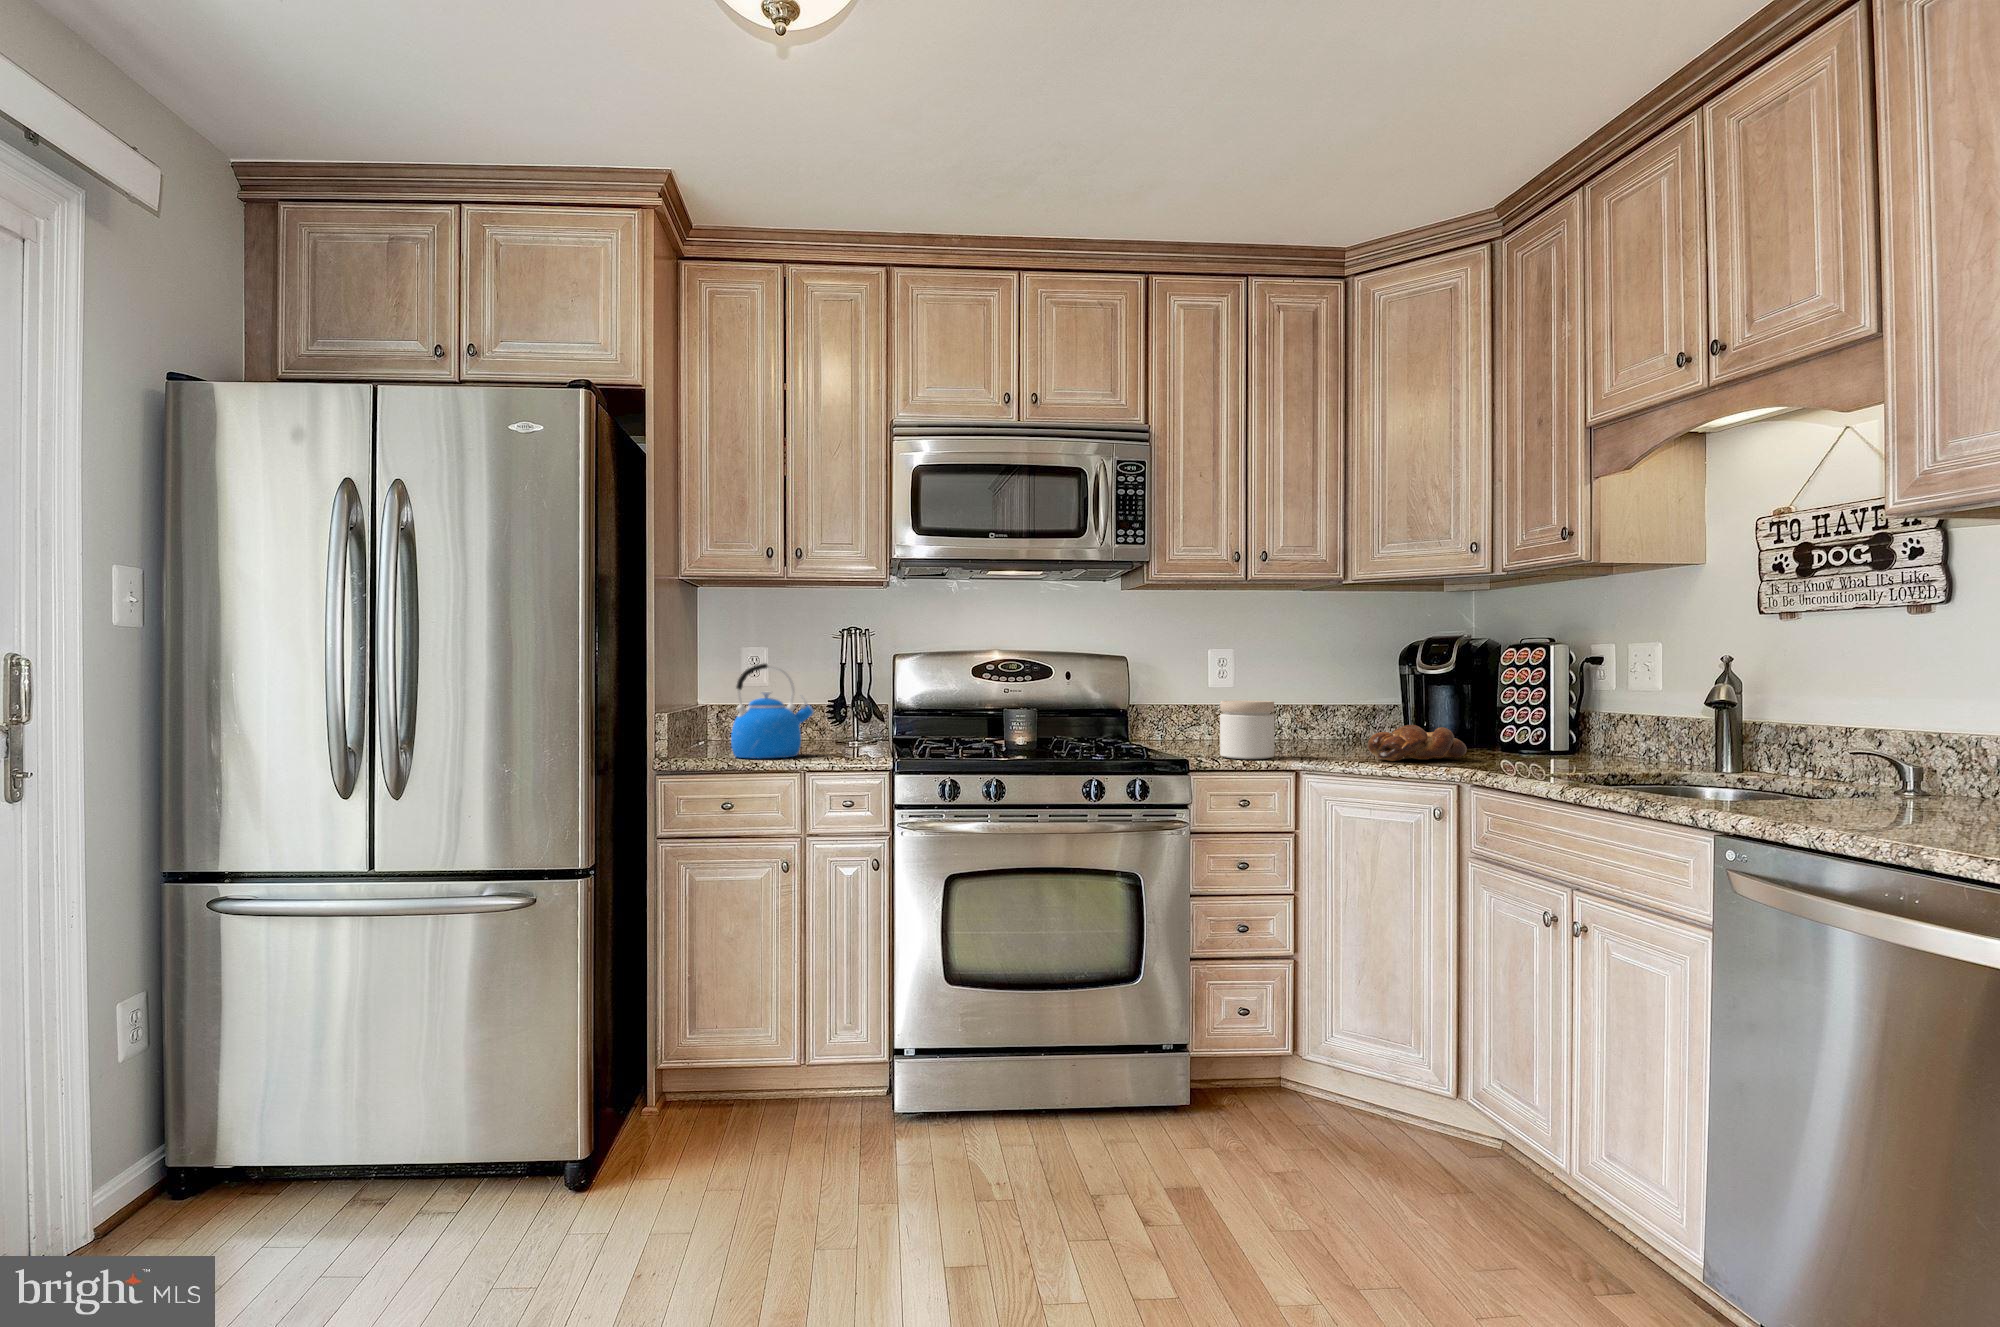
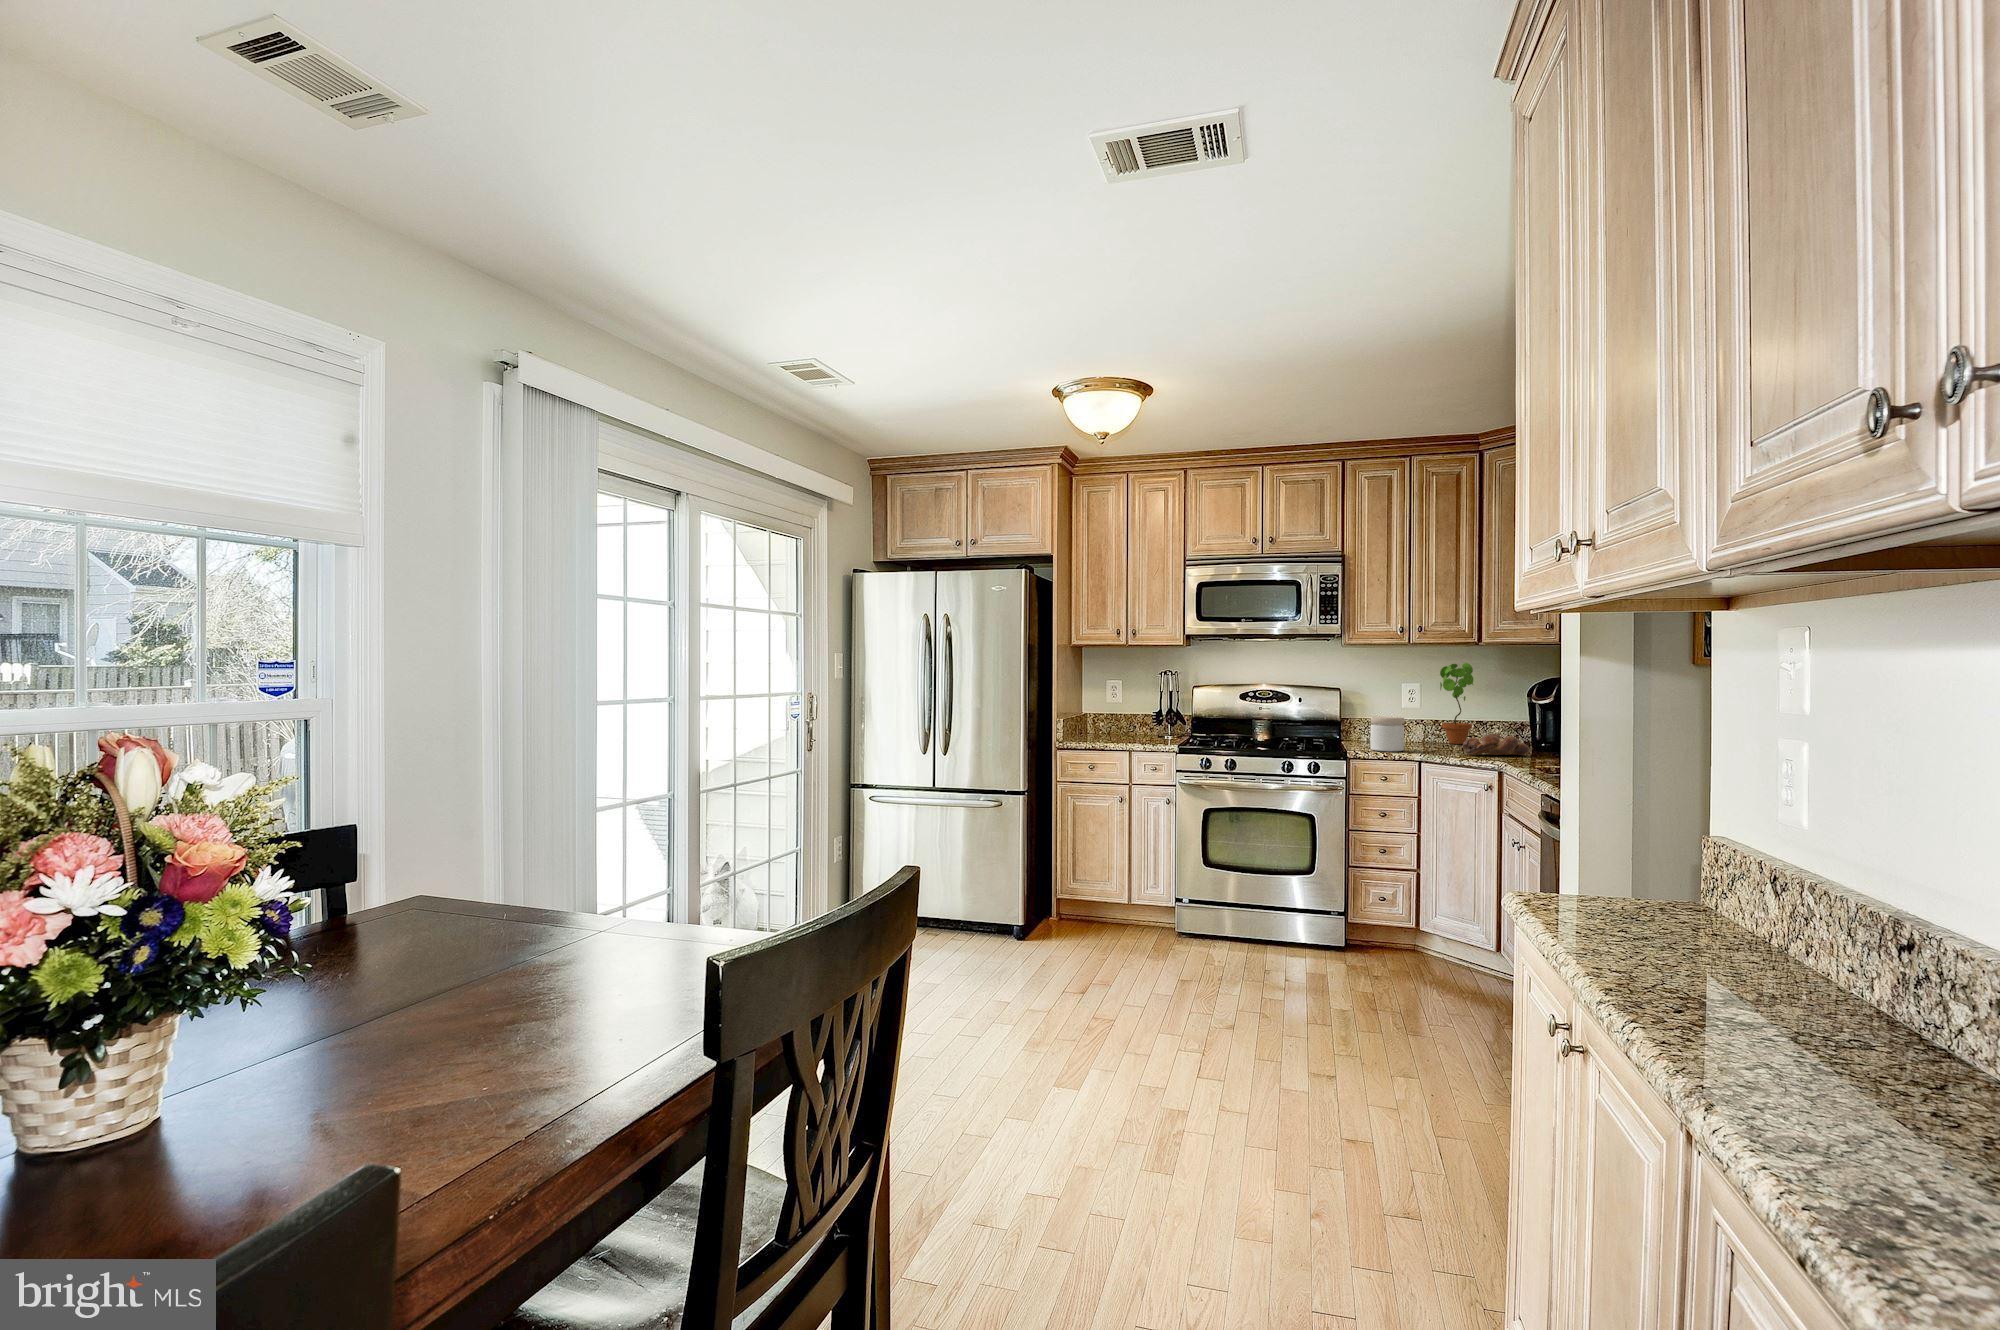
potted plant: none [1276,617,1329,742] -> present [1440,663,1473,744]
kettle: present [731,664,814,759] -> none [1096,692,1140,742]

